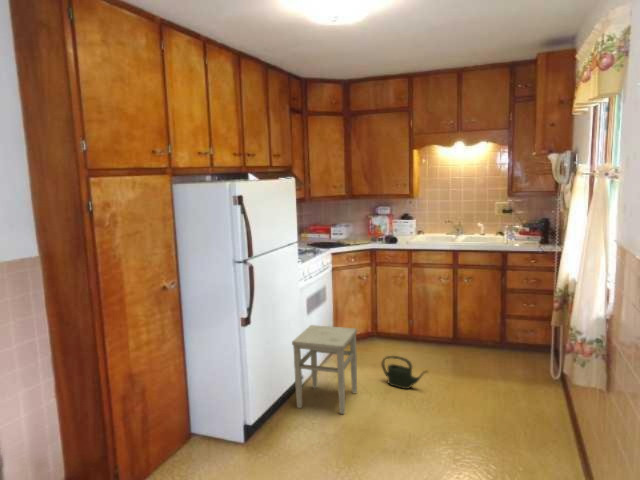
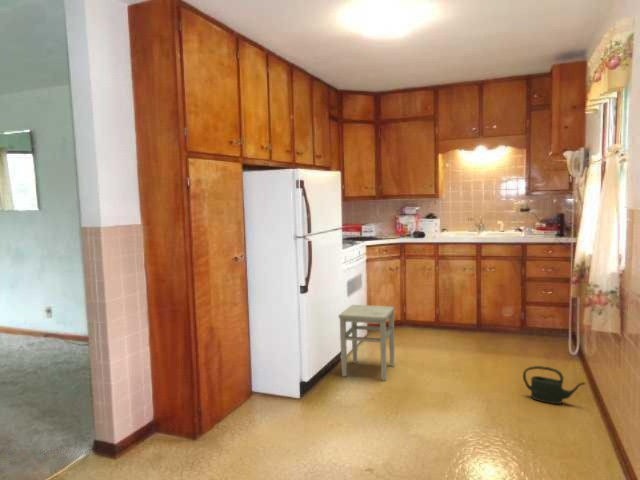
watering can: present [381,356,426,389] -> present [523,366,585,404]

